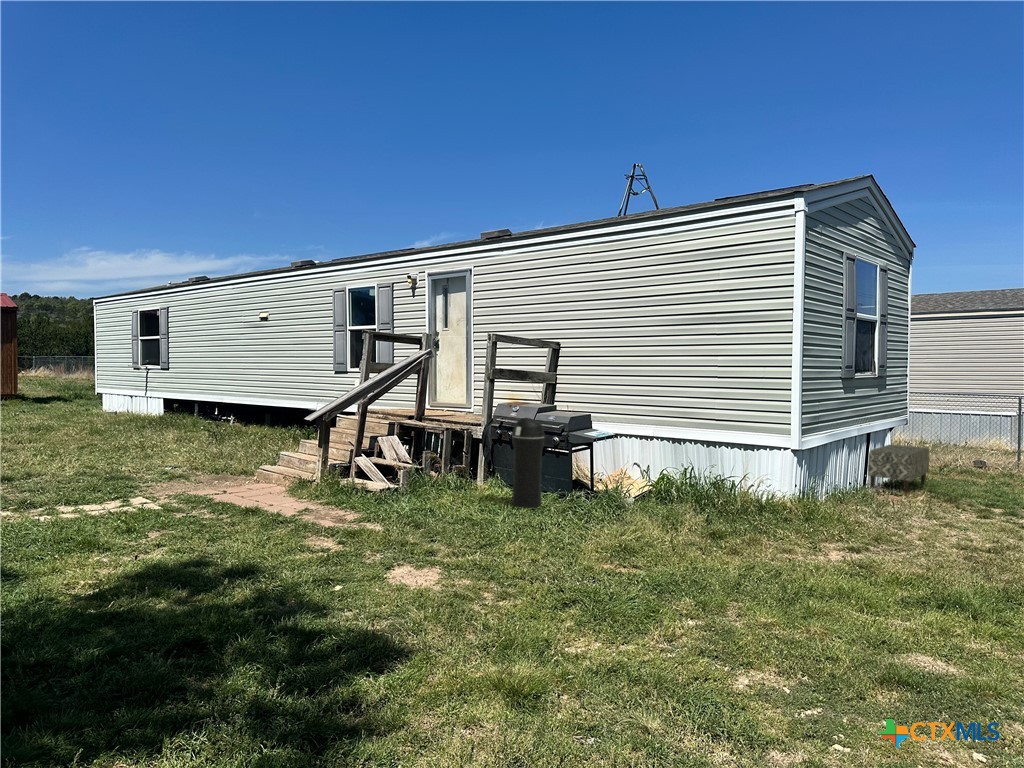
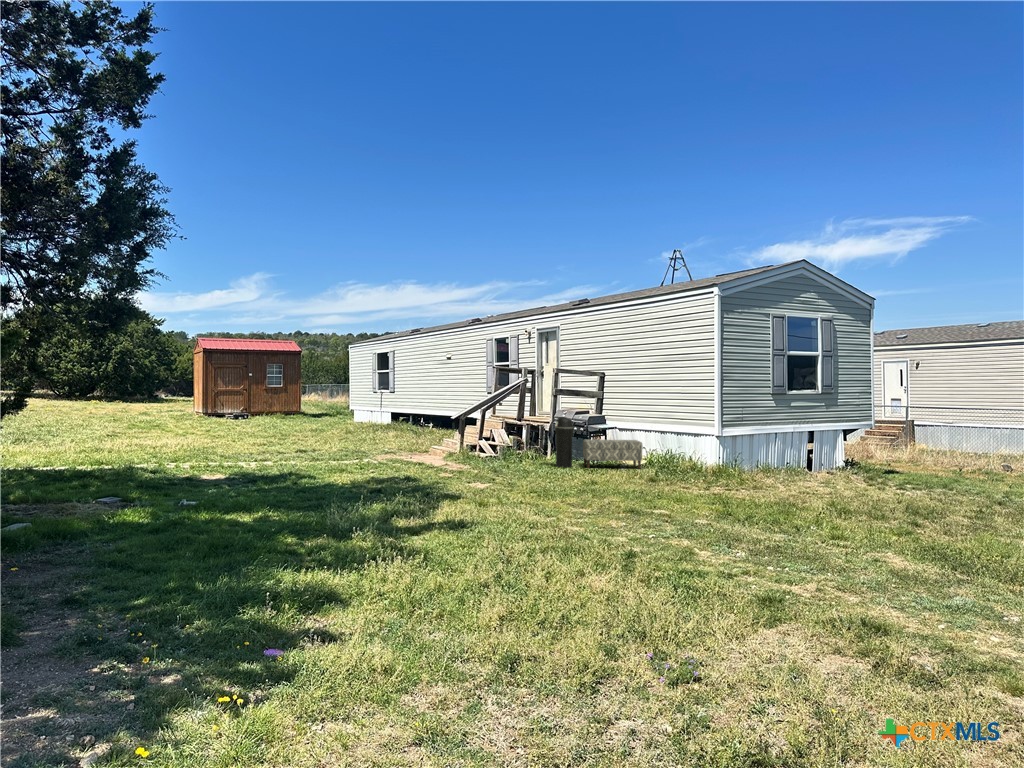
bench: present [868,445,929,493] -> present [583,440,643,469]

